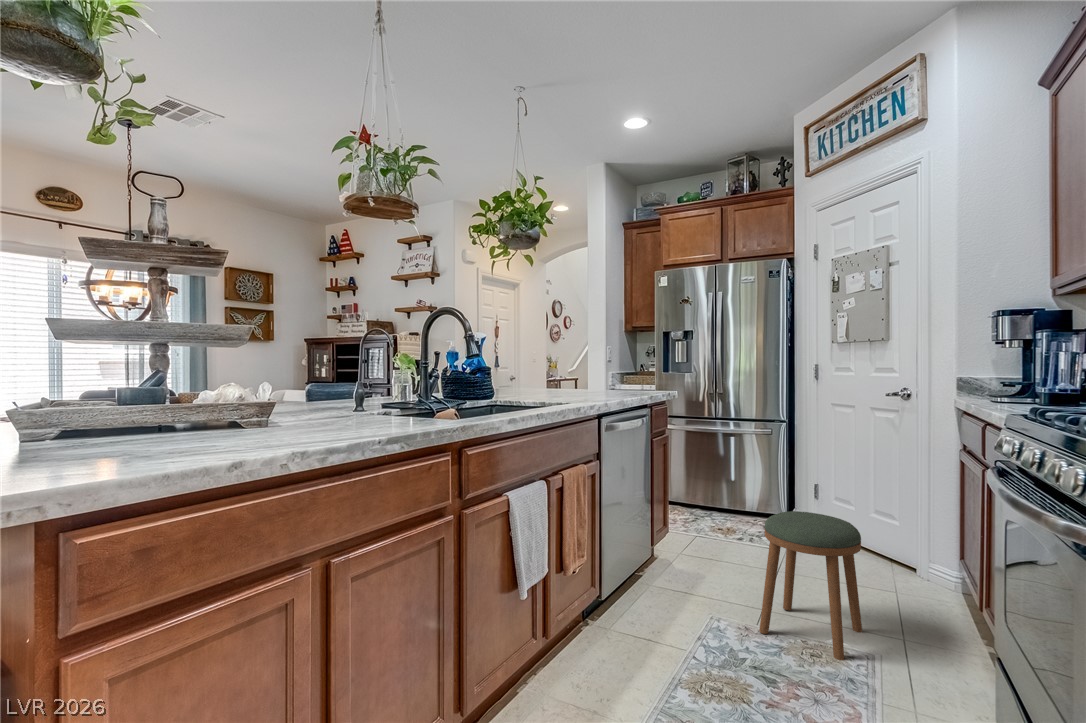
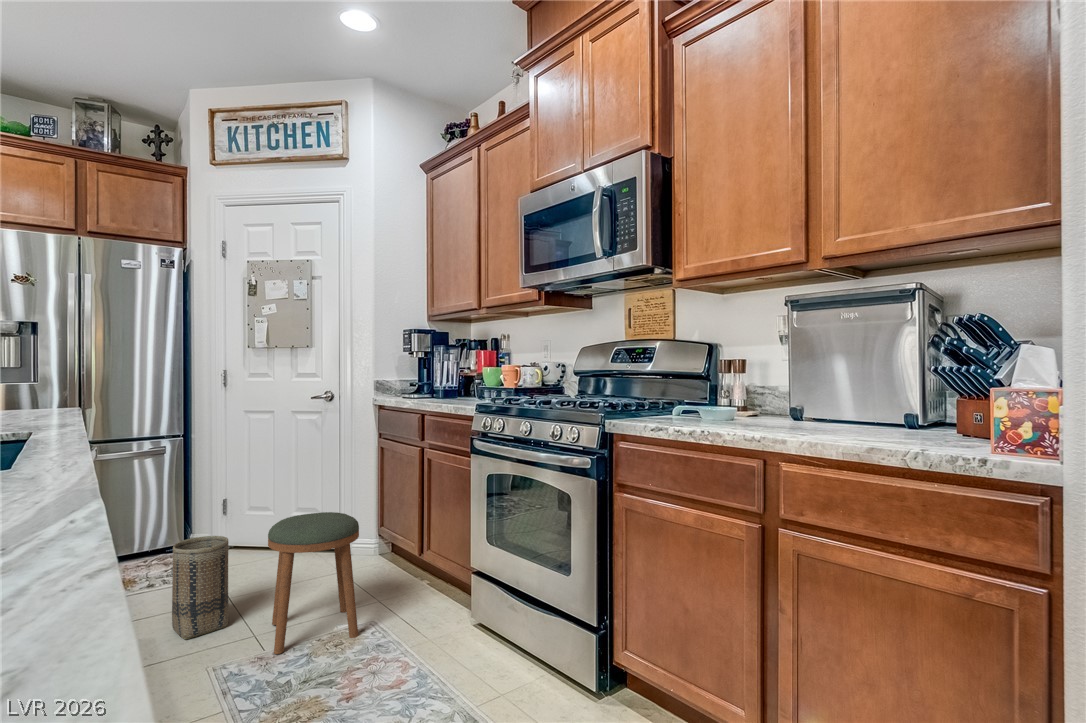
basket: none [716,507,758,592] -> present [172,536,229,640]

